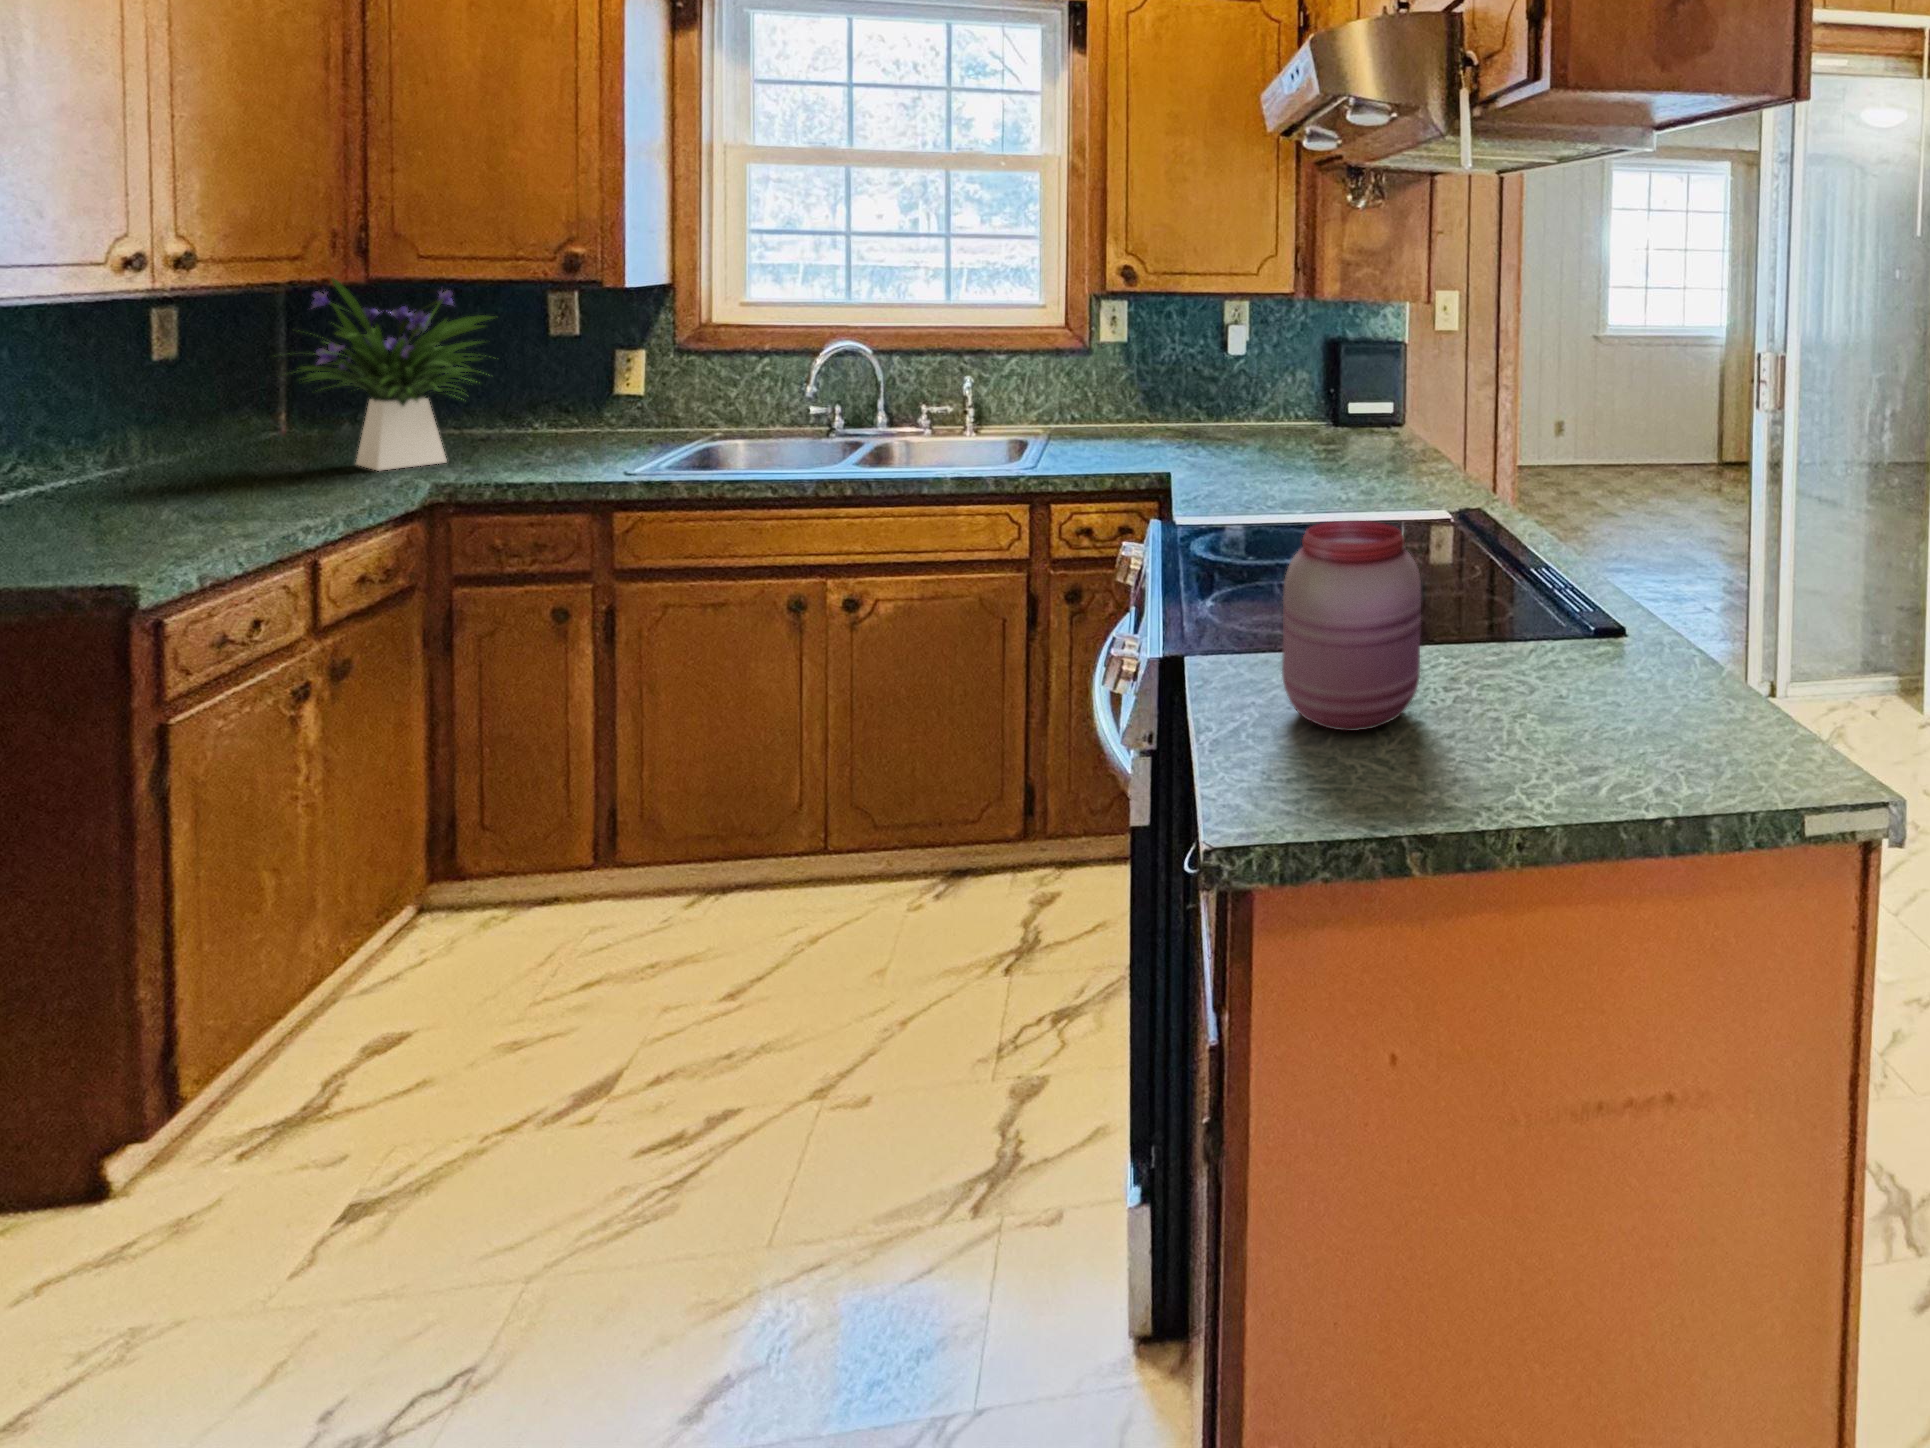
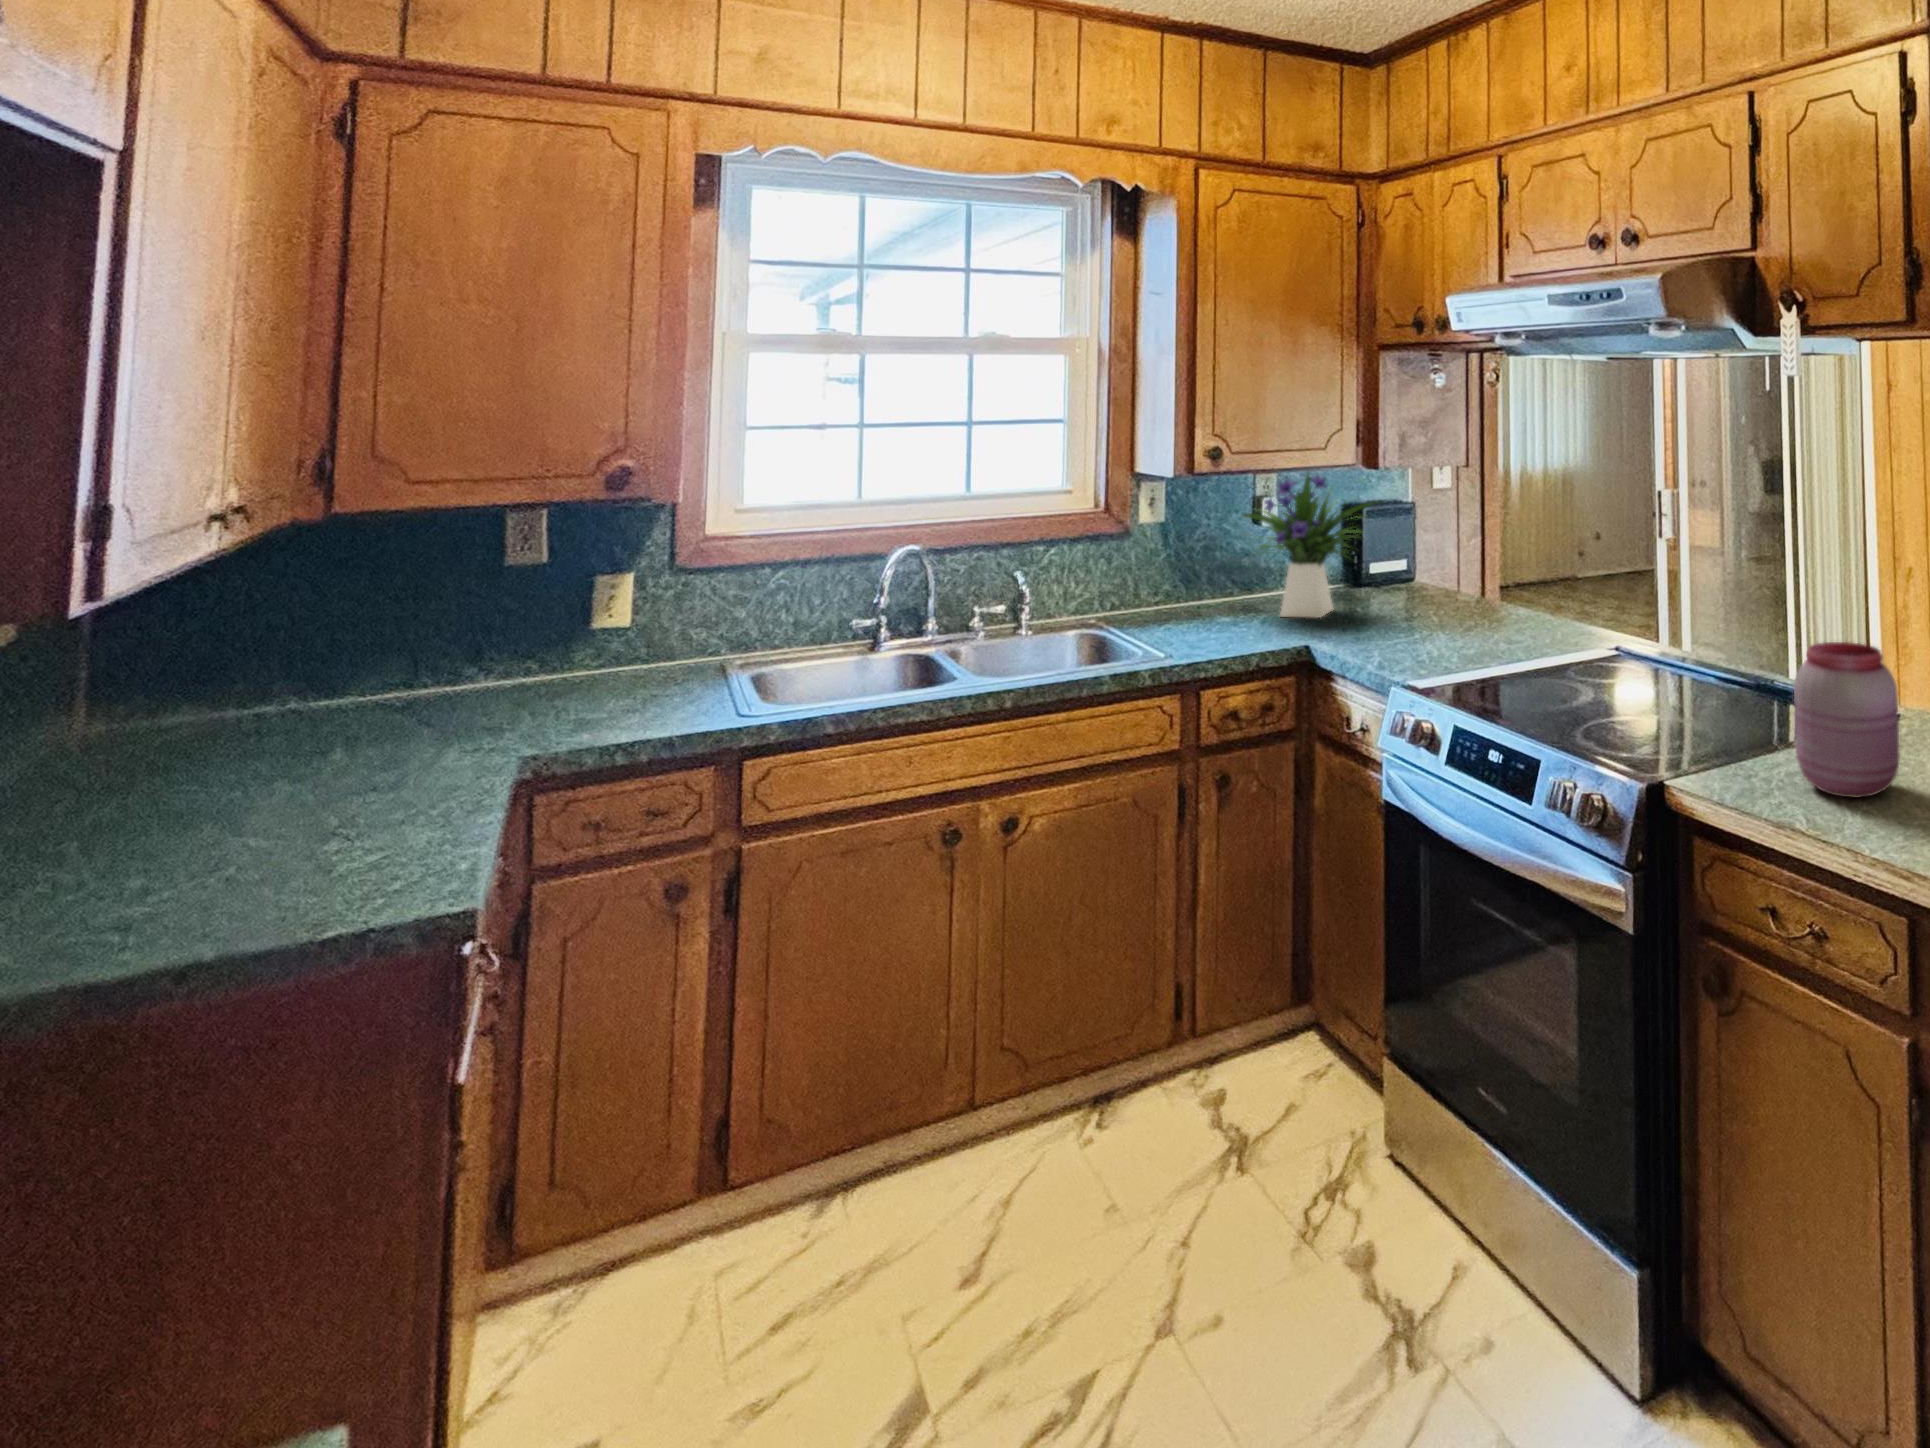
flower arrangement: present [297,278,494,470] -> present [1243,473,1379,618]

